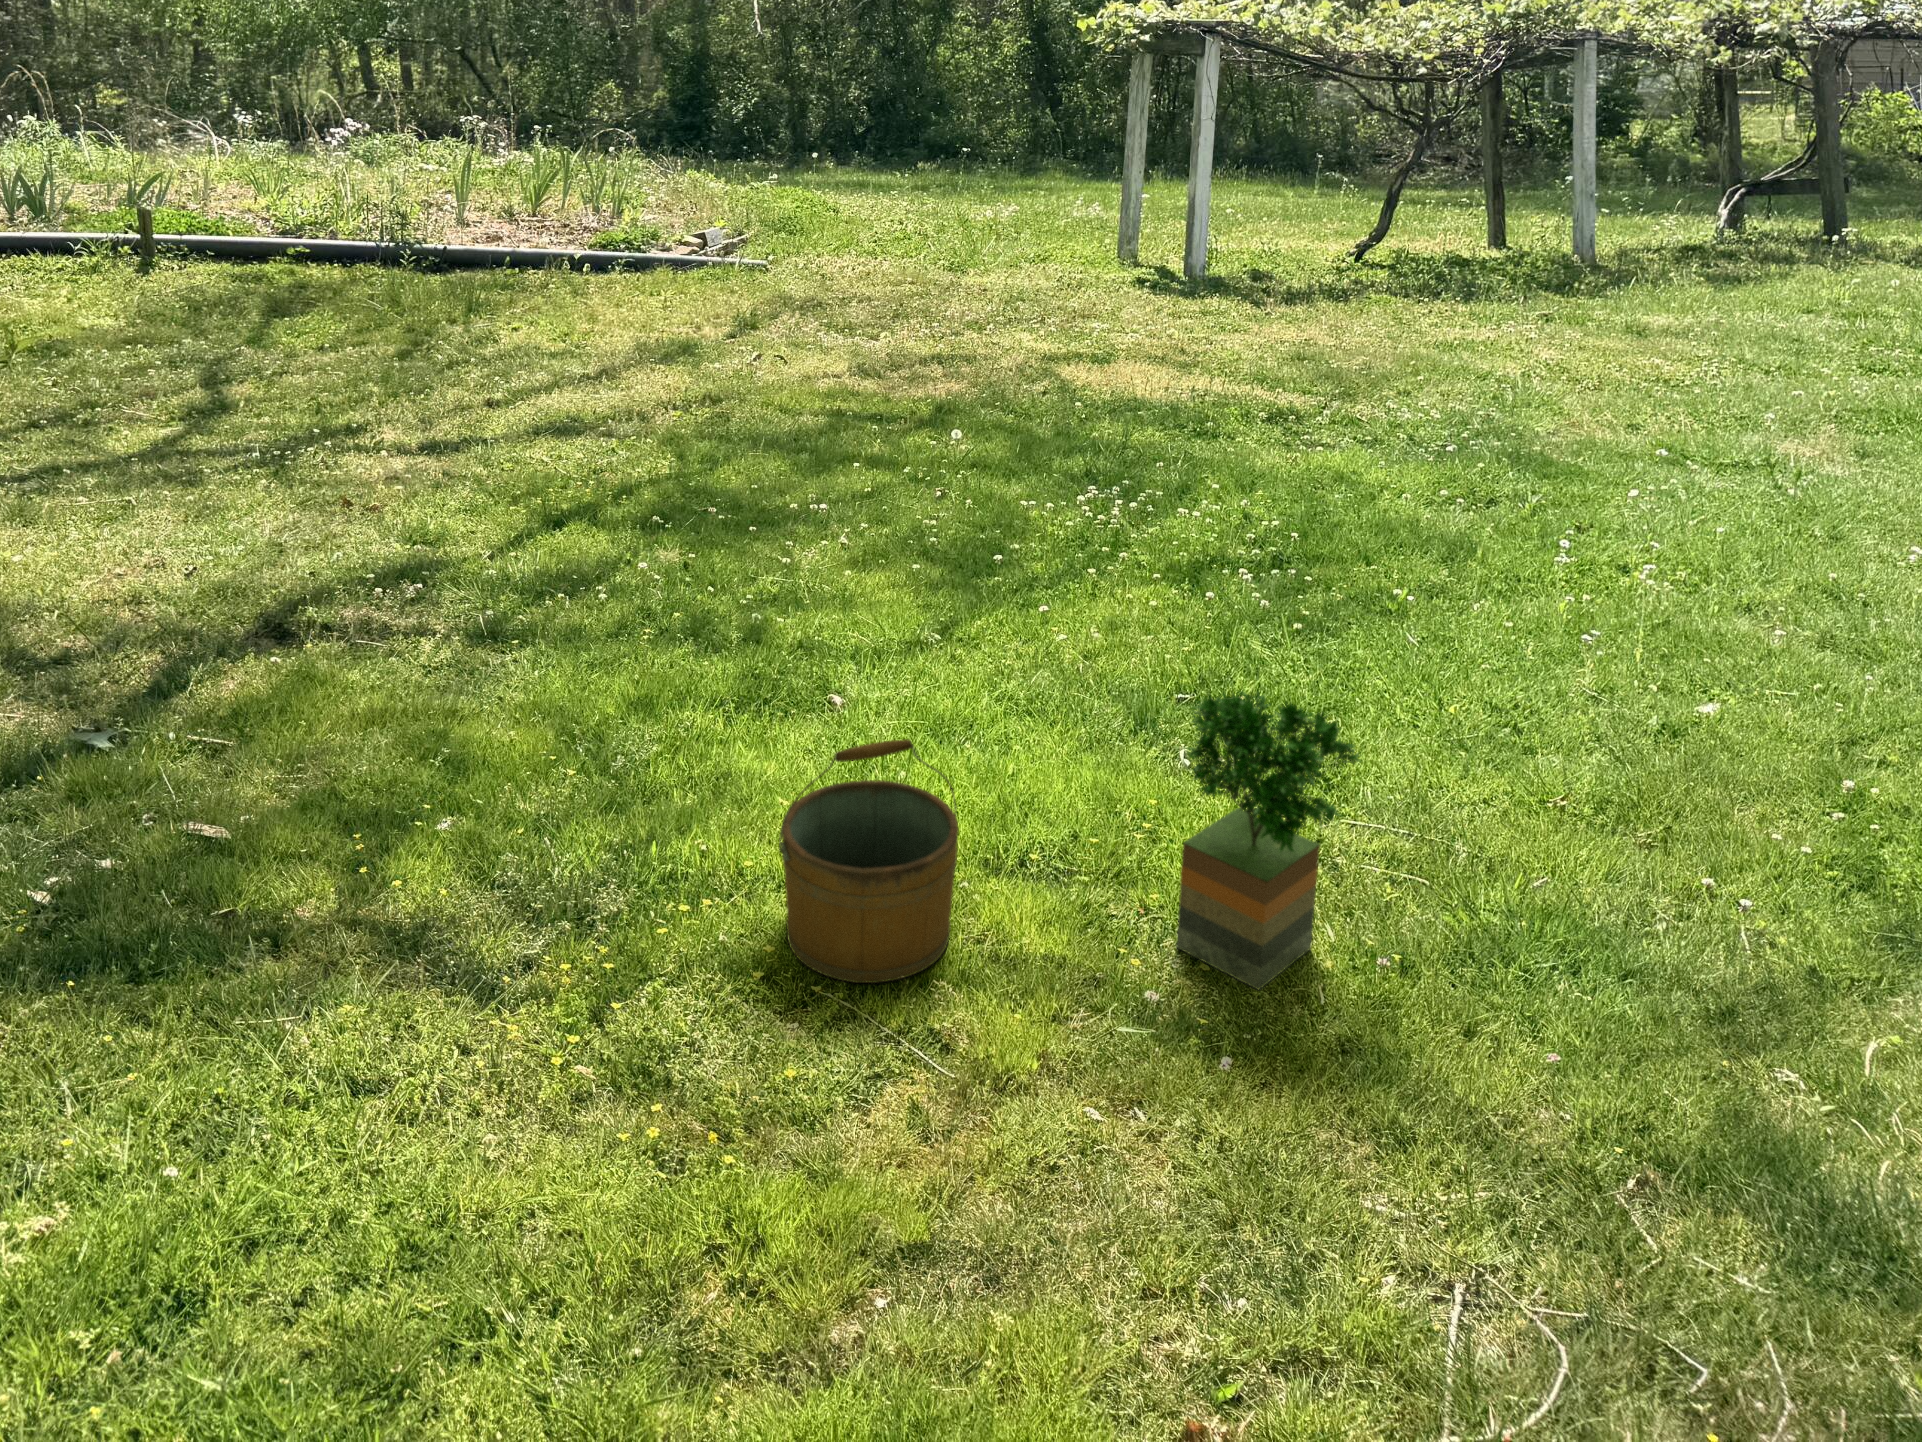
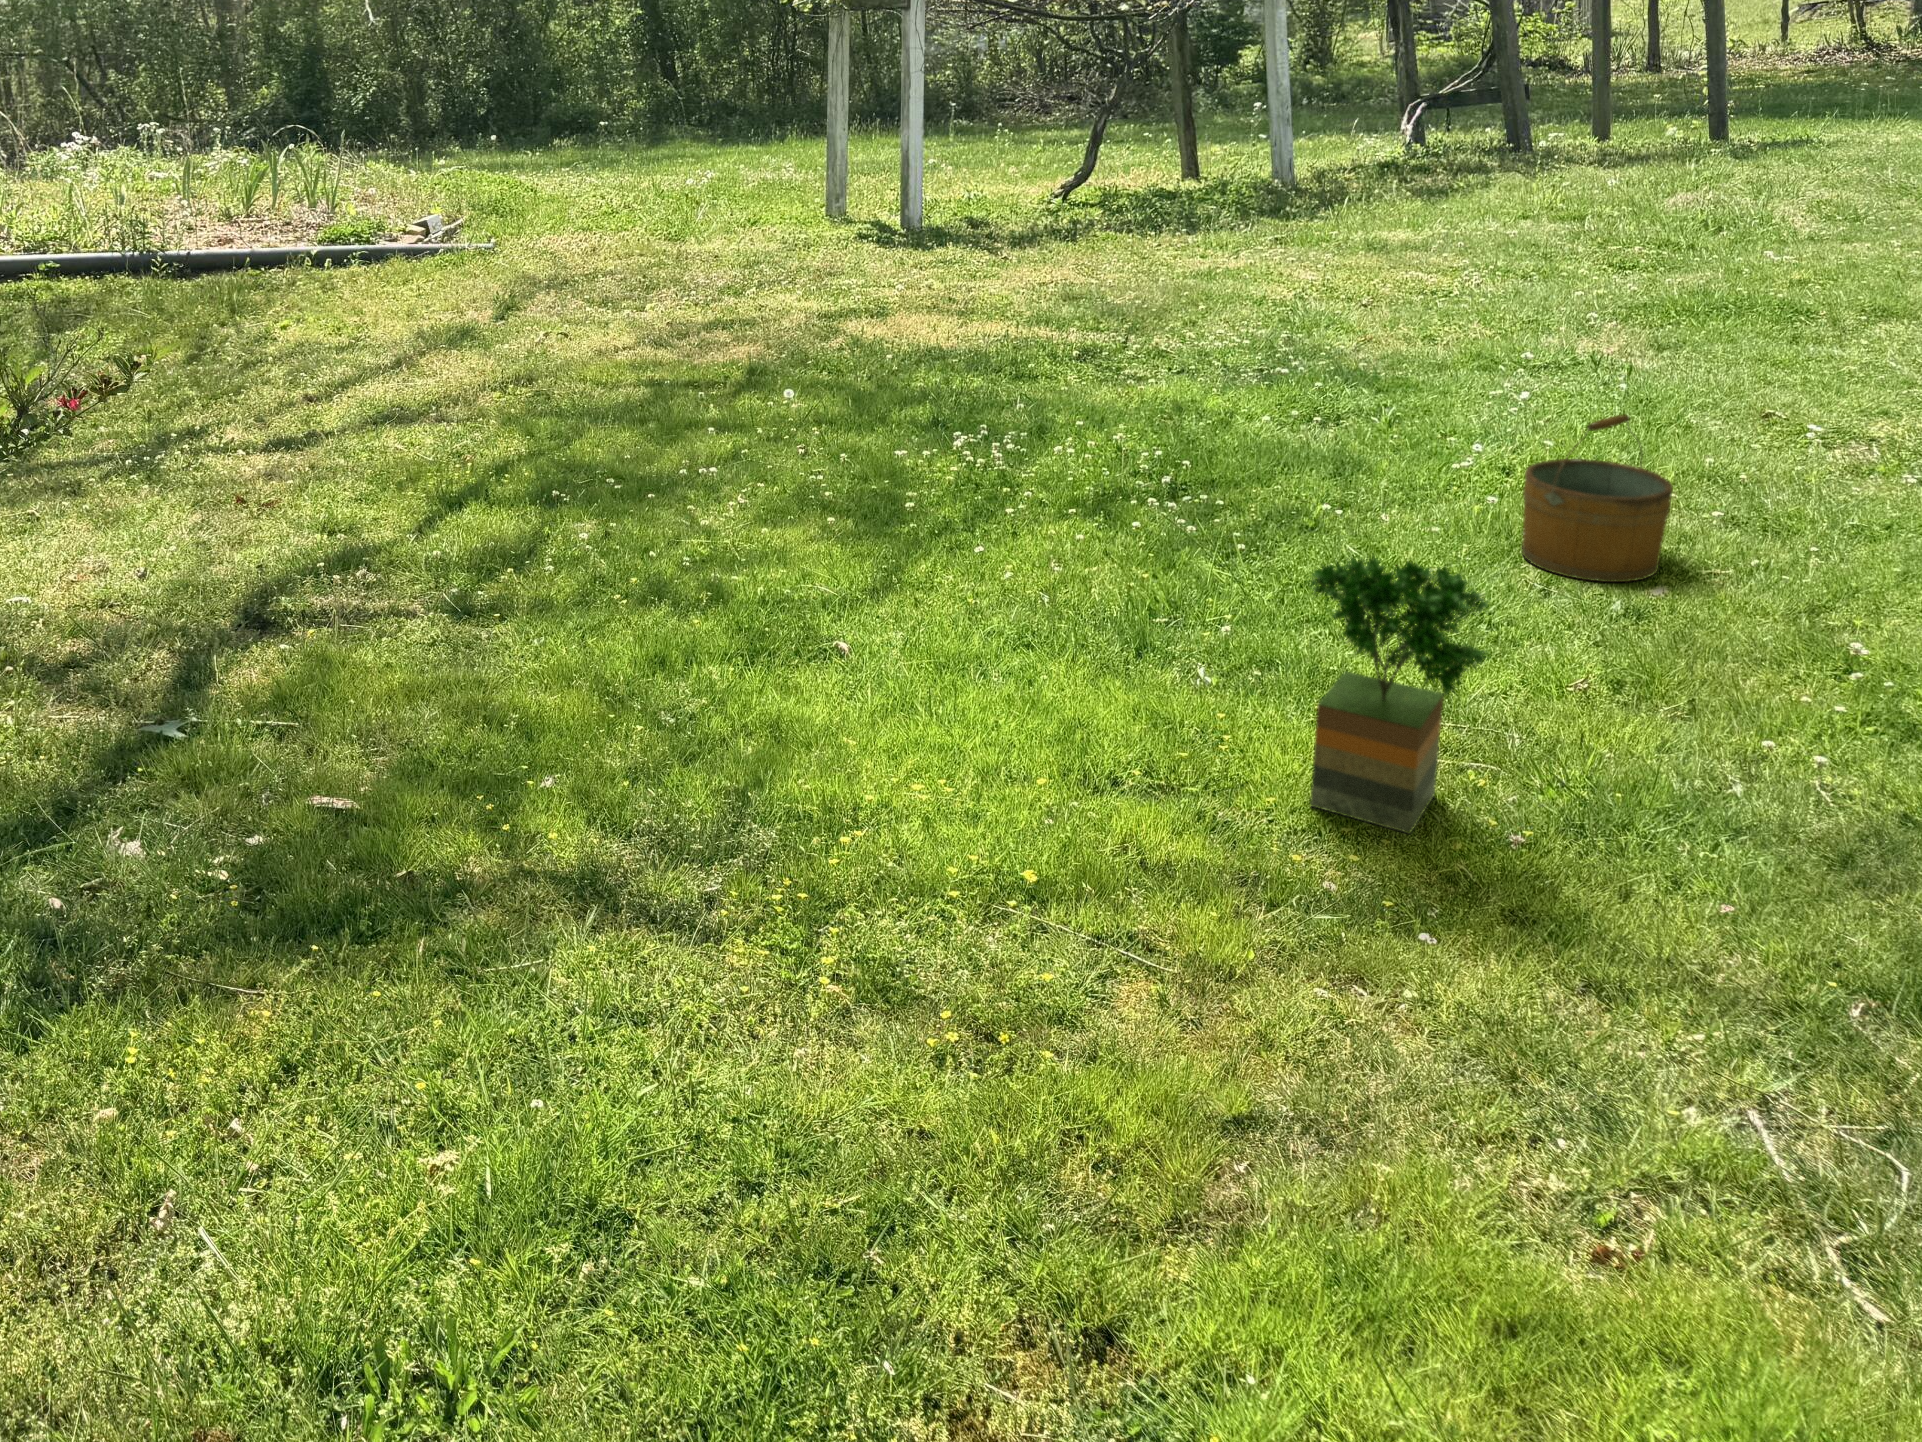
bucket: present [779,739,959,983] -> present [1522,415,1673,582]

